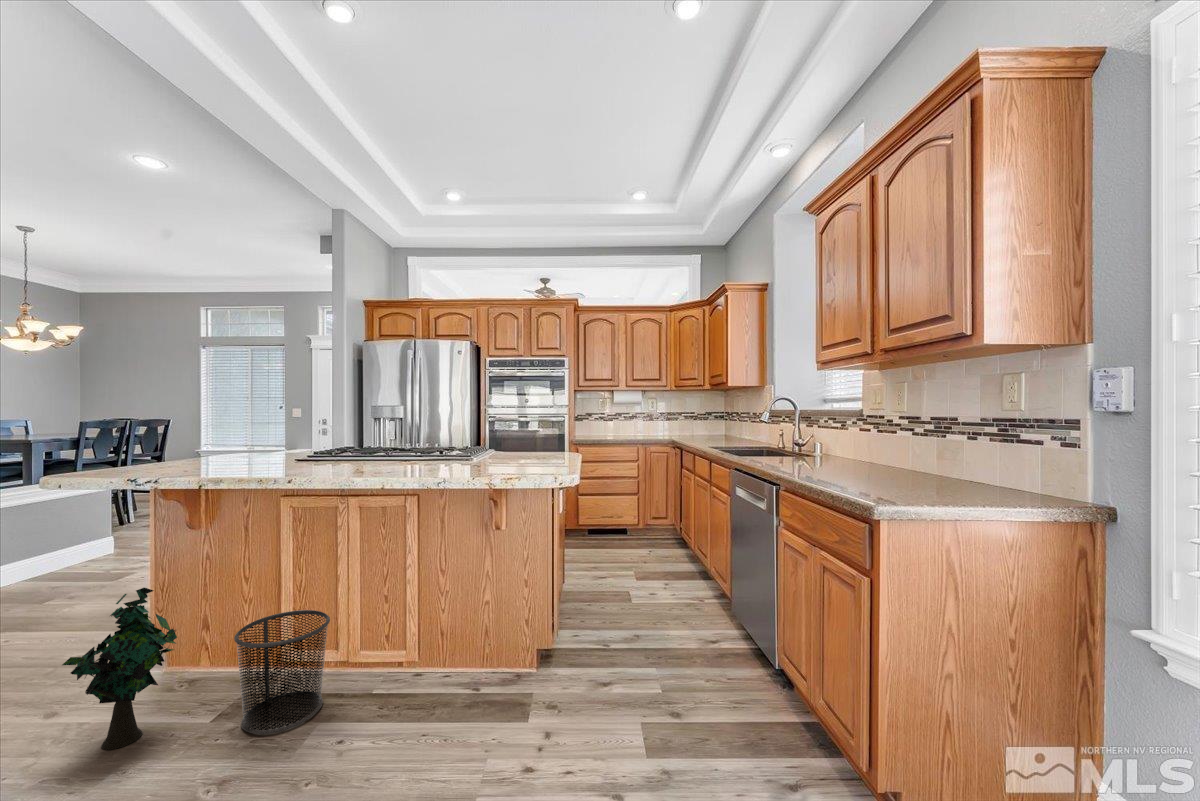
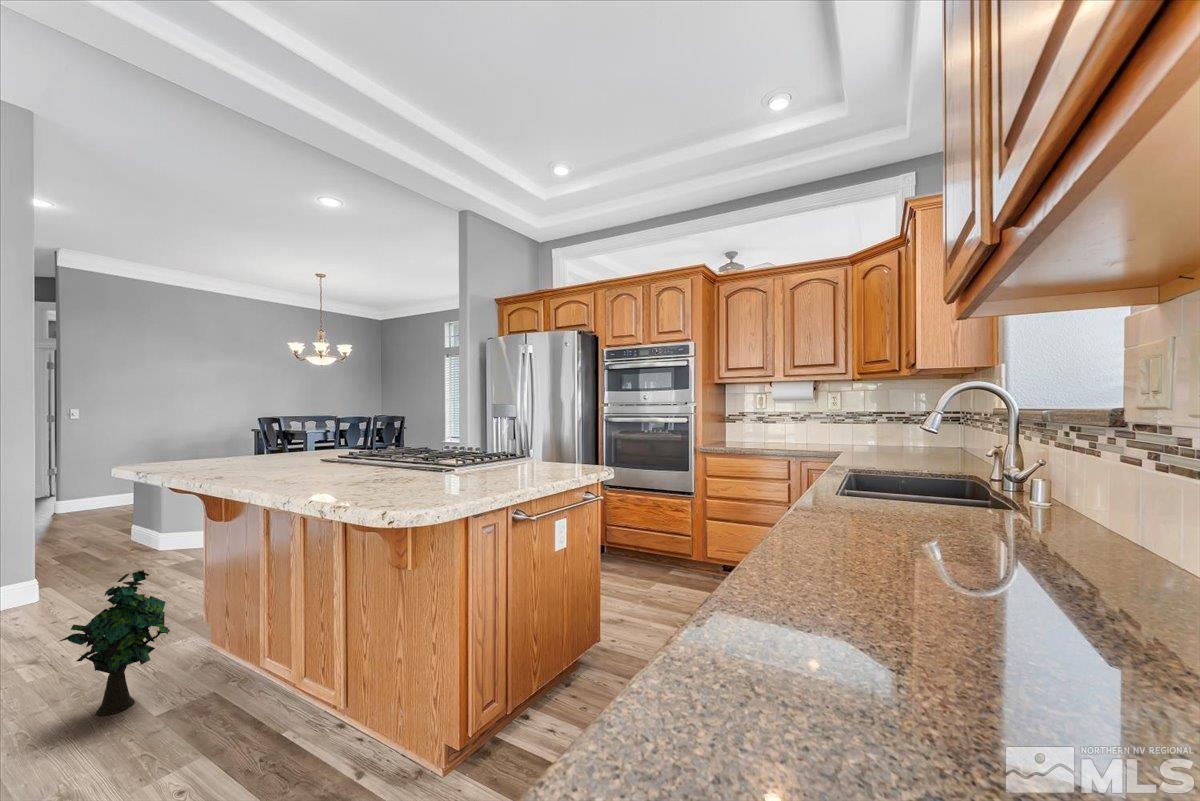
waste bin: present [234,610,330,734] -> none [161,617,270,750]

